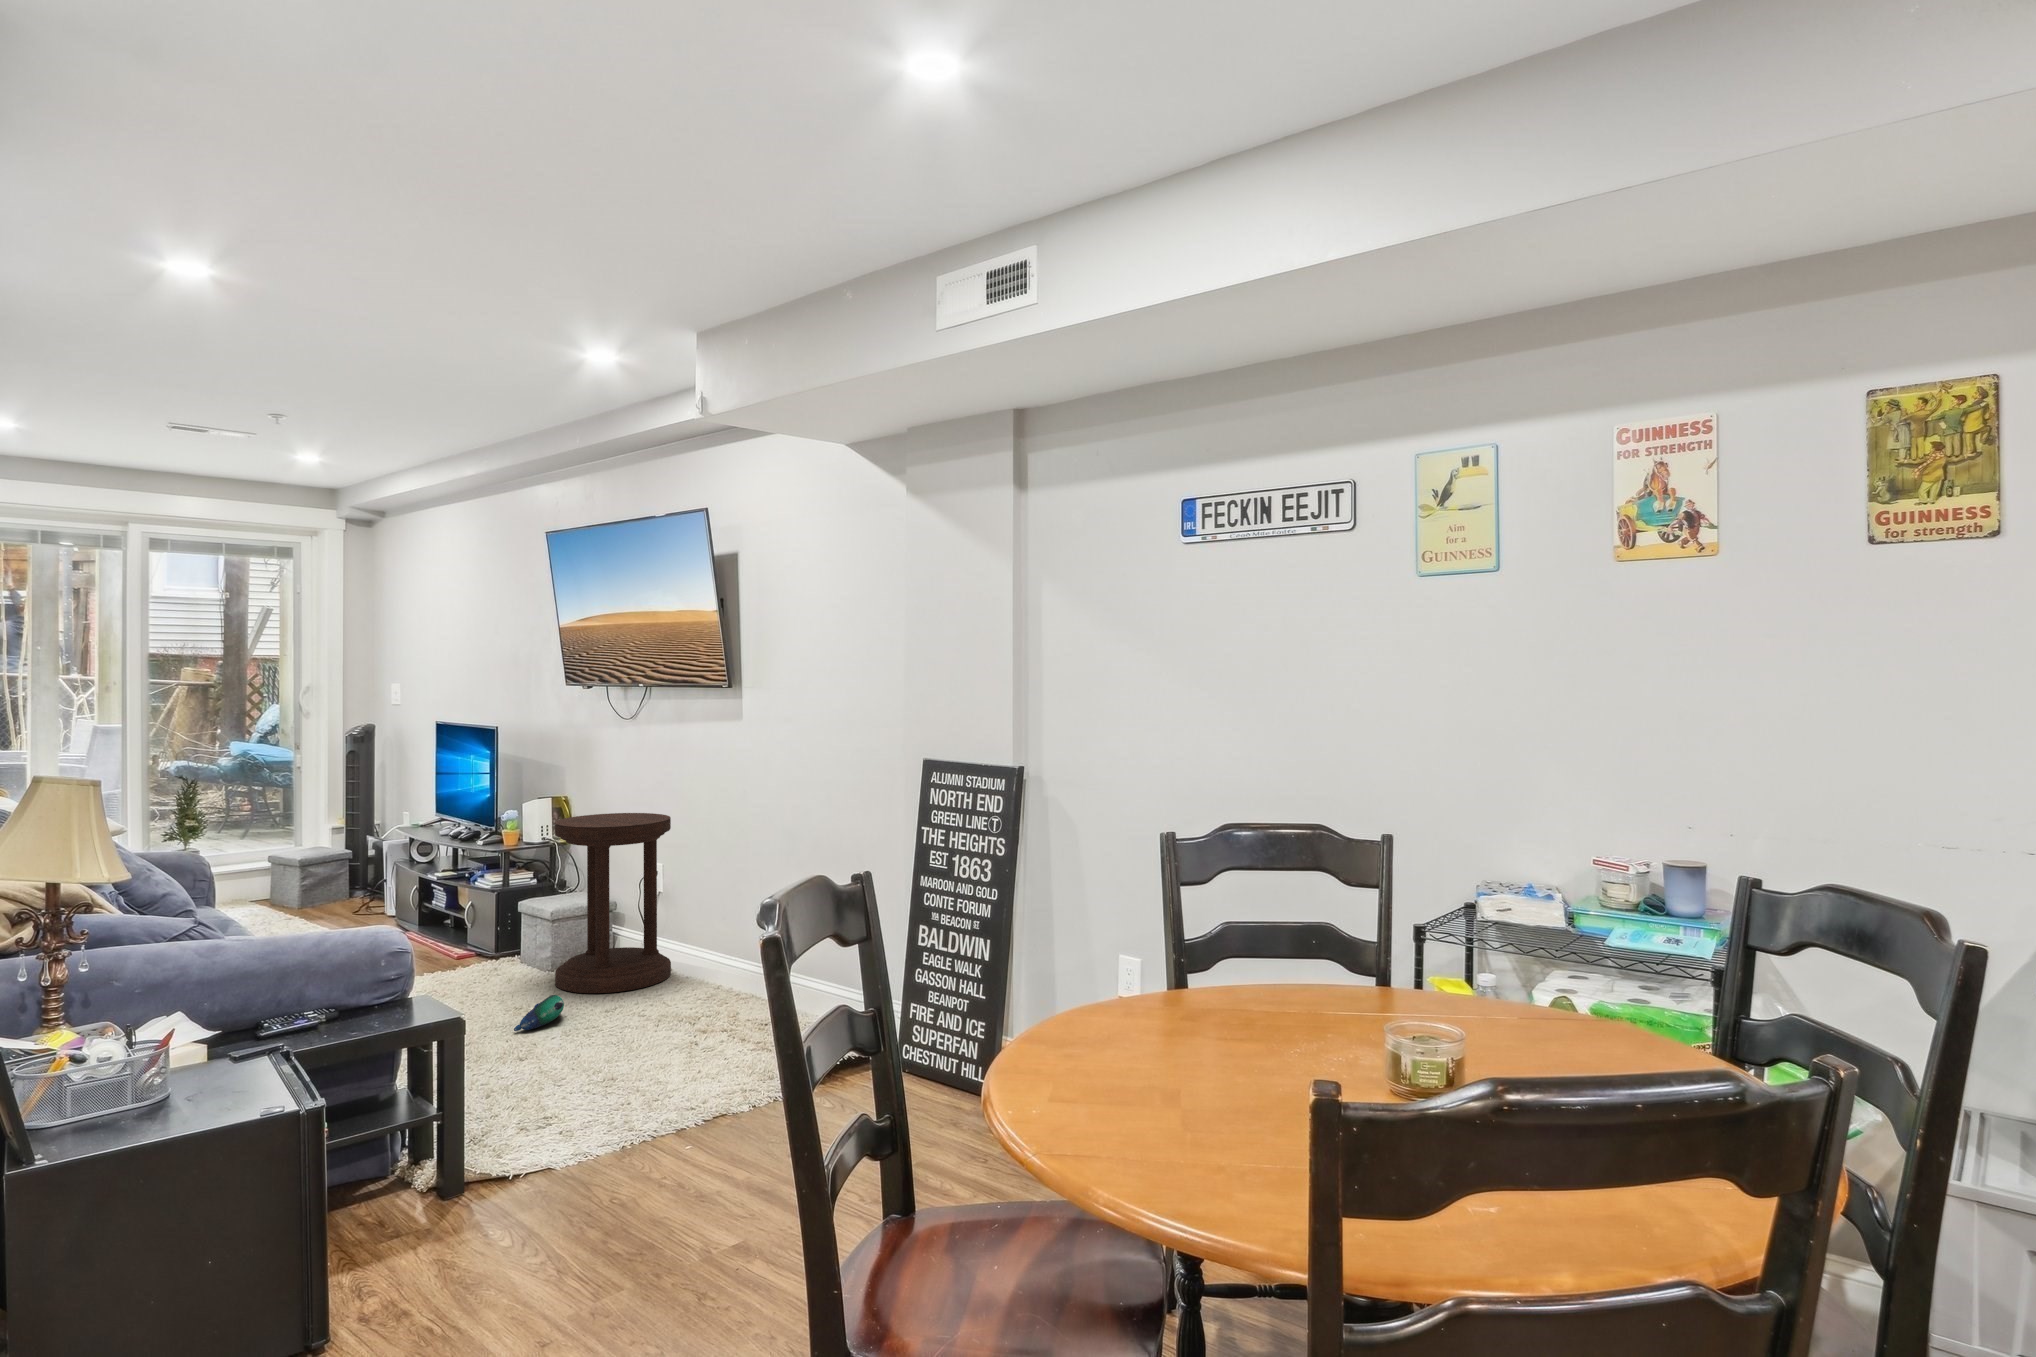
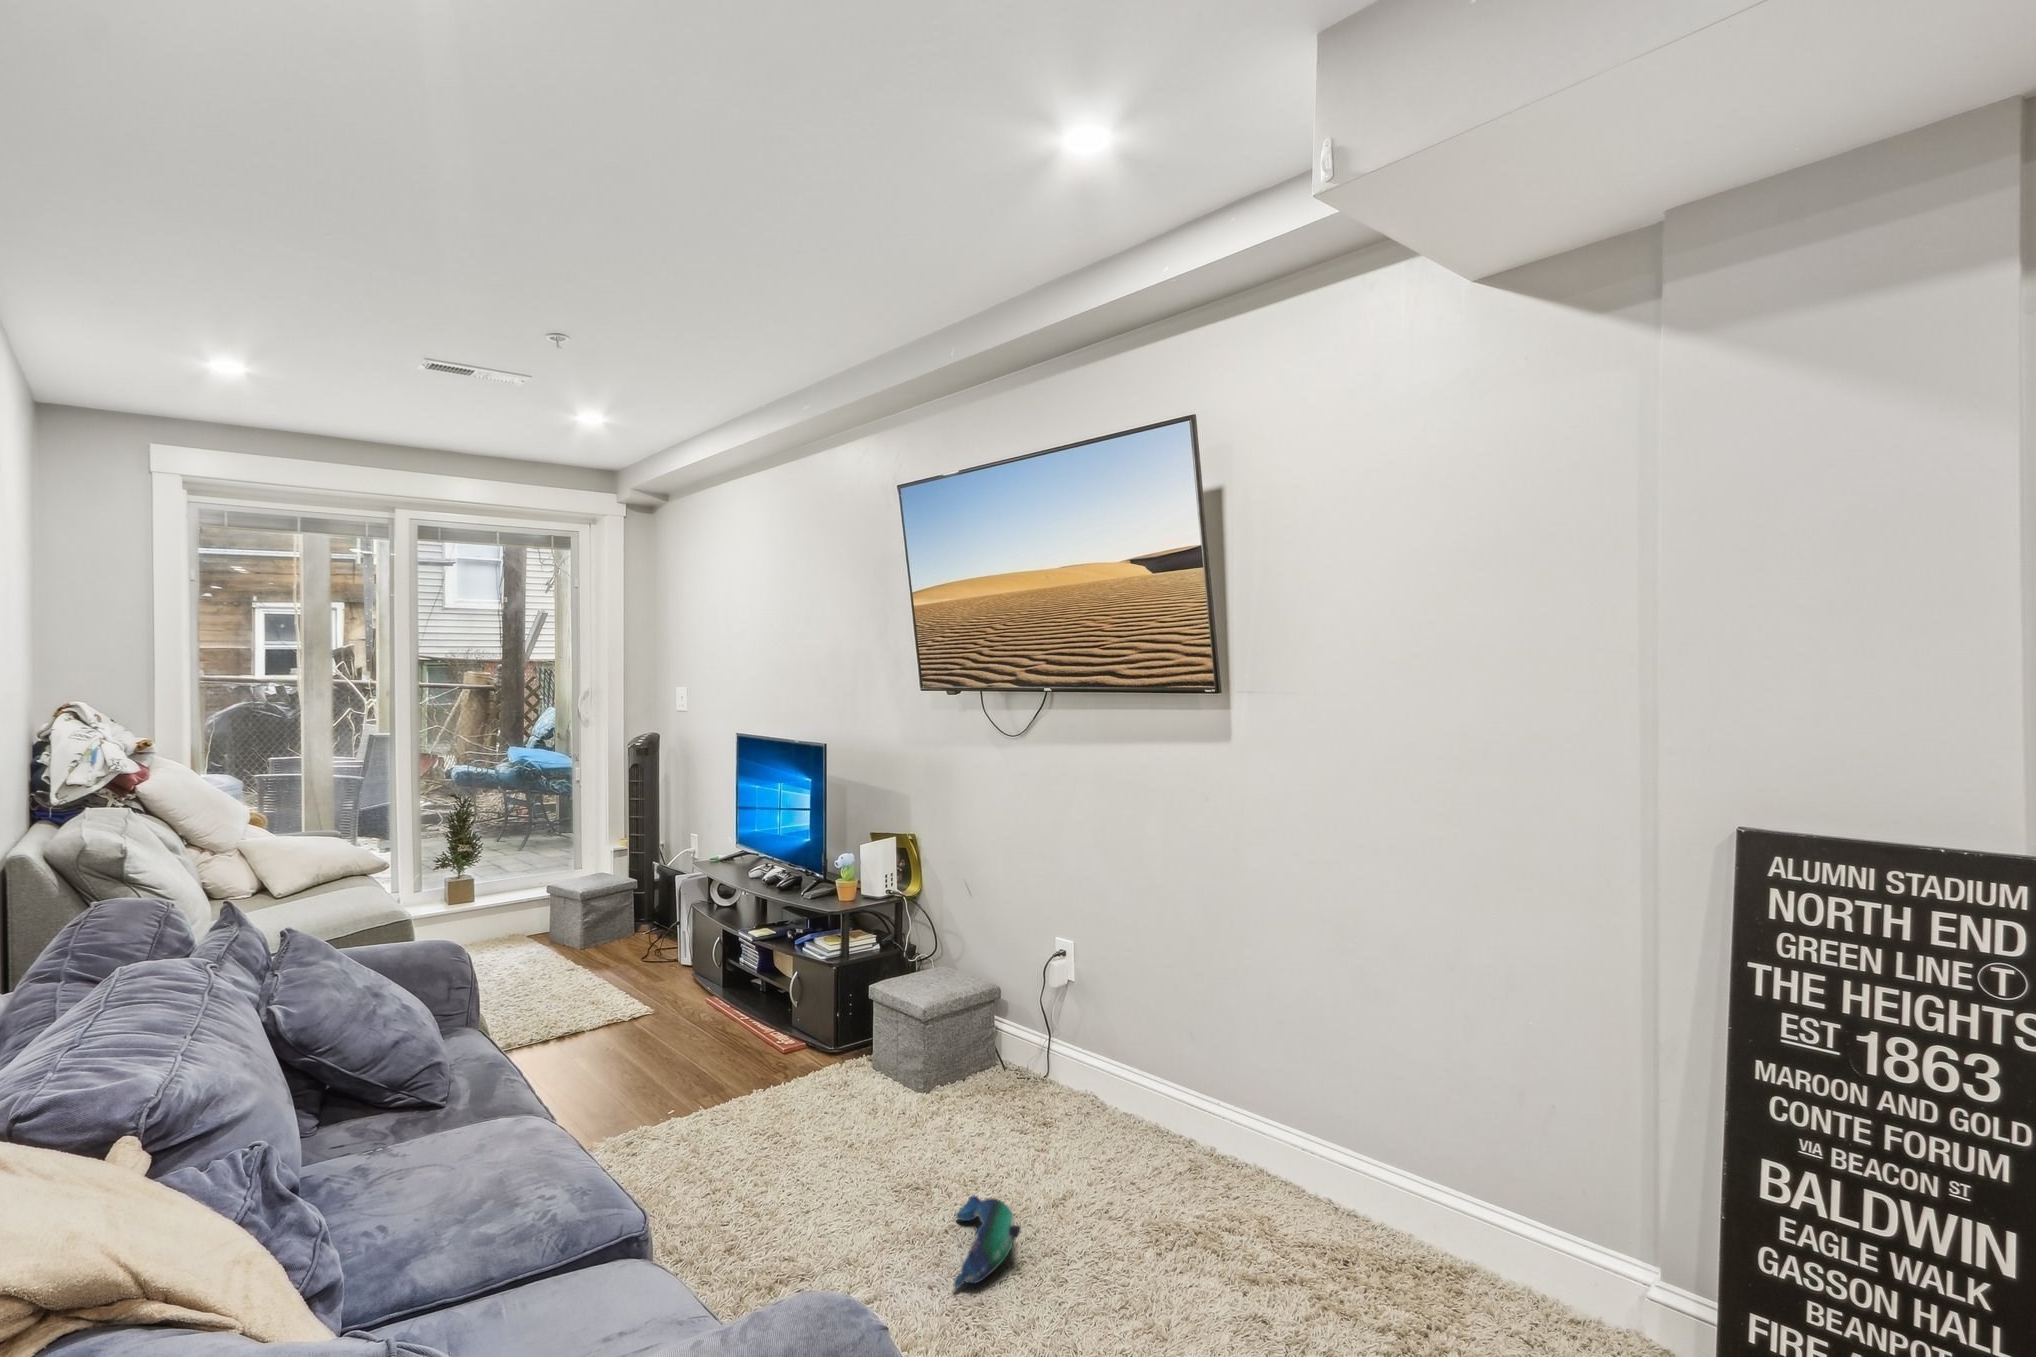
side table: present [555,813,671,993] -> none [949,871,1108,1165]

